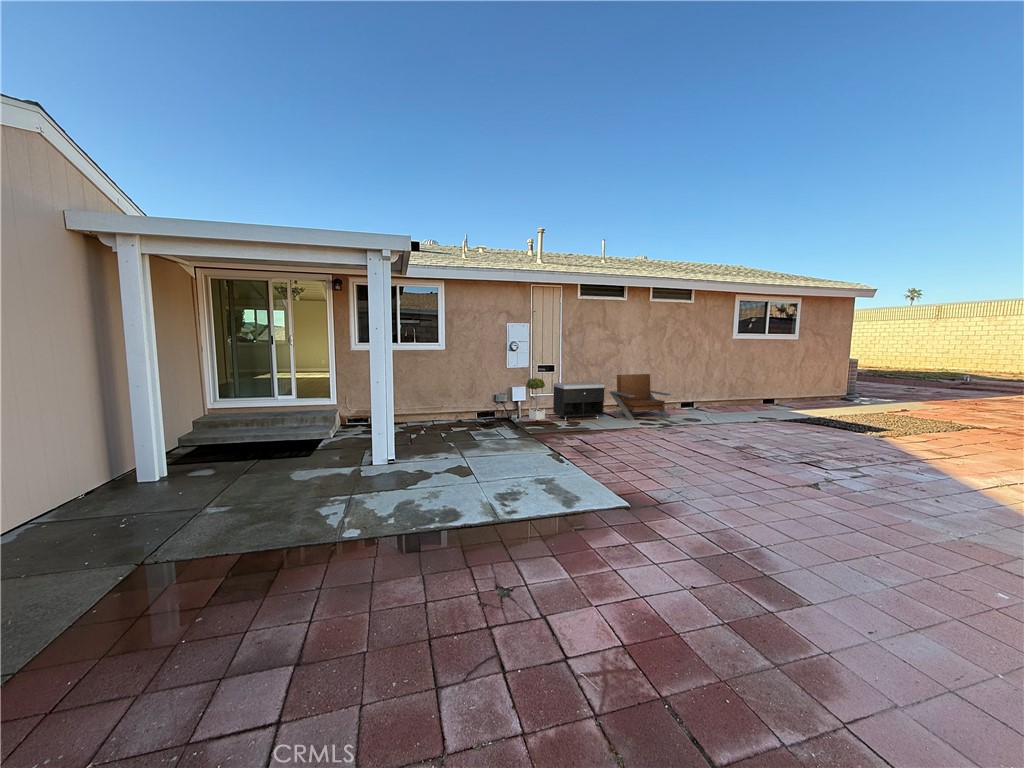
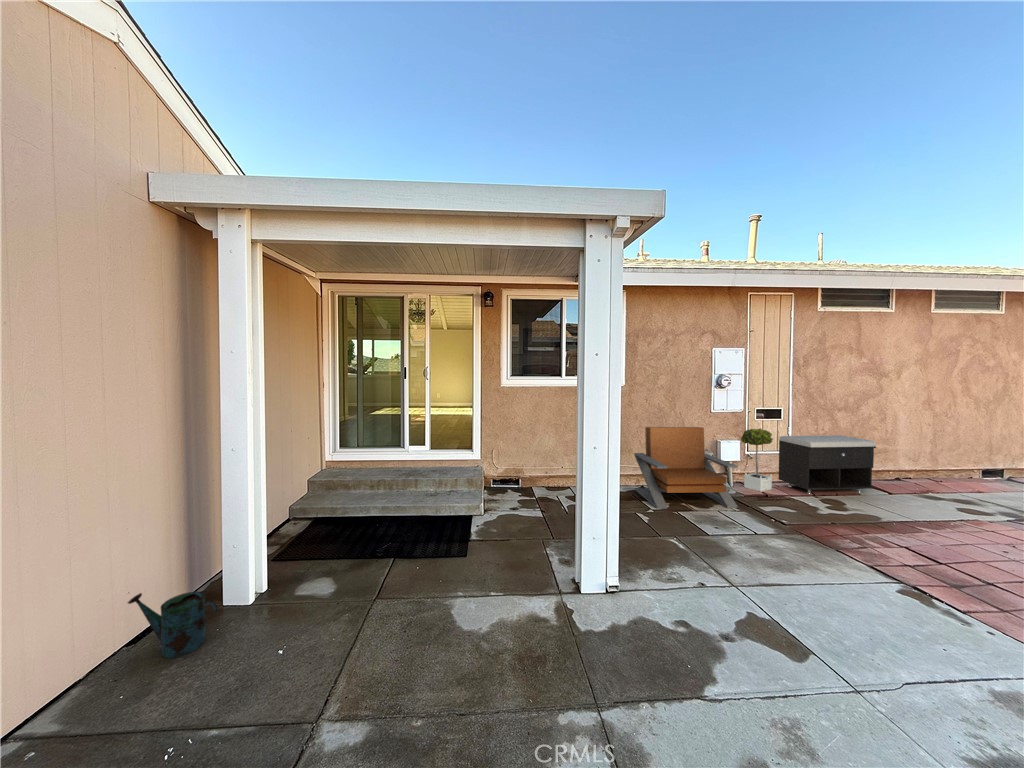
lounge chair: present [610,374,671,420] -> present [634,427,738,509]
watering can: none [82,465,140,496] -> present [128,592,217,658]

